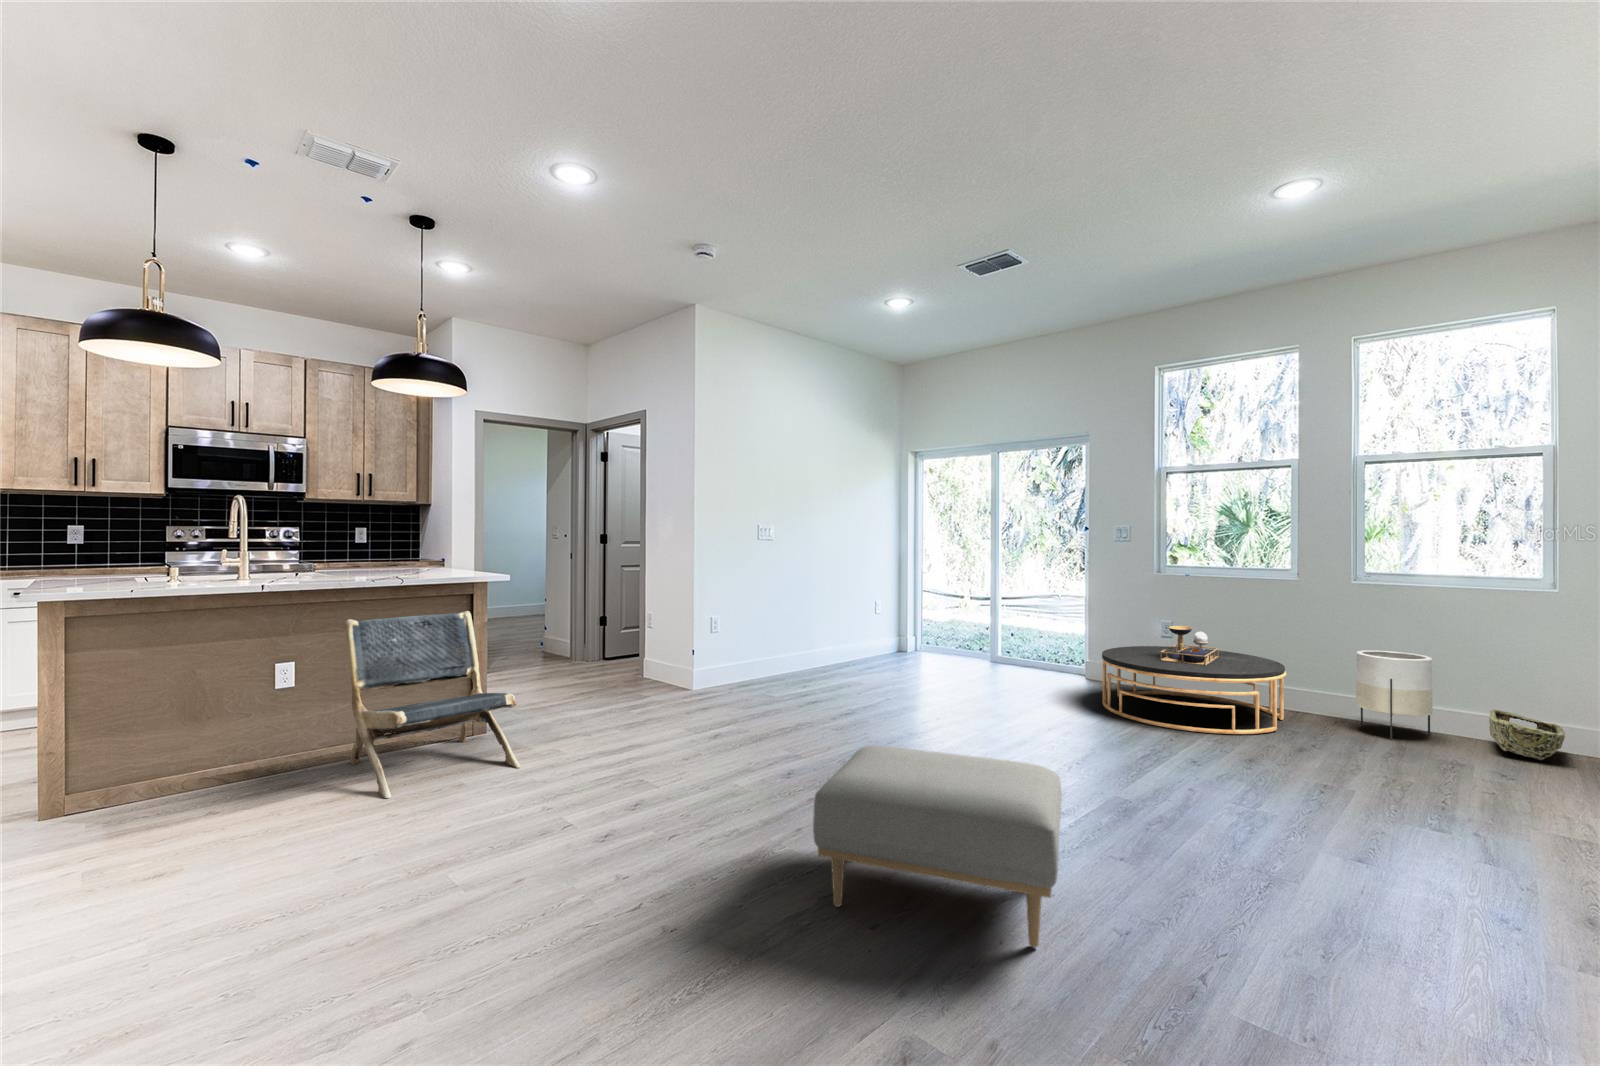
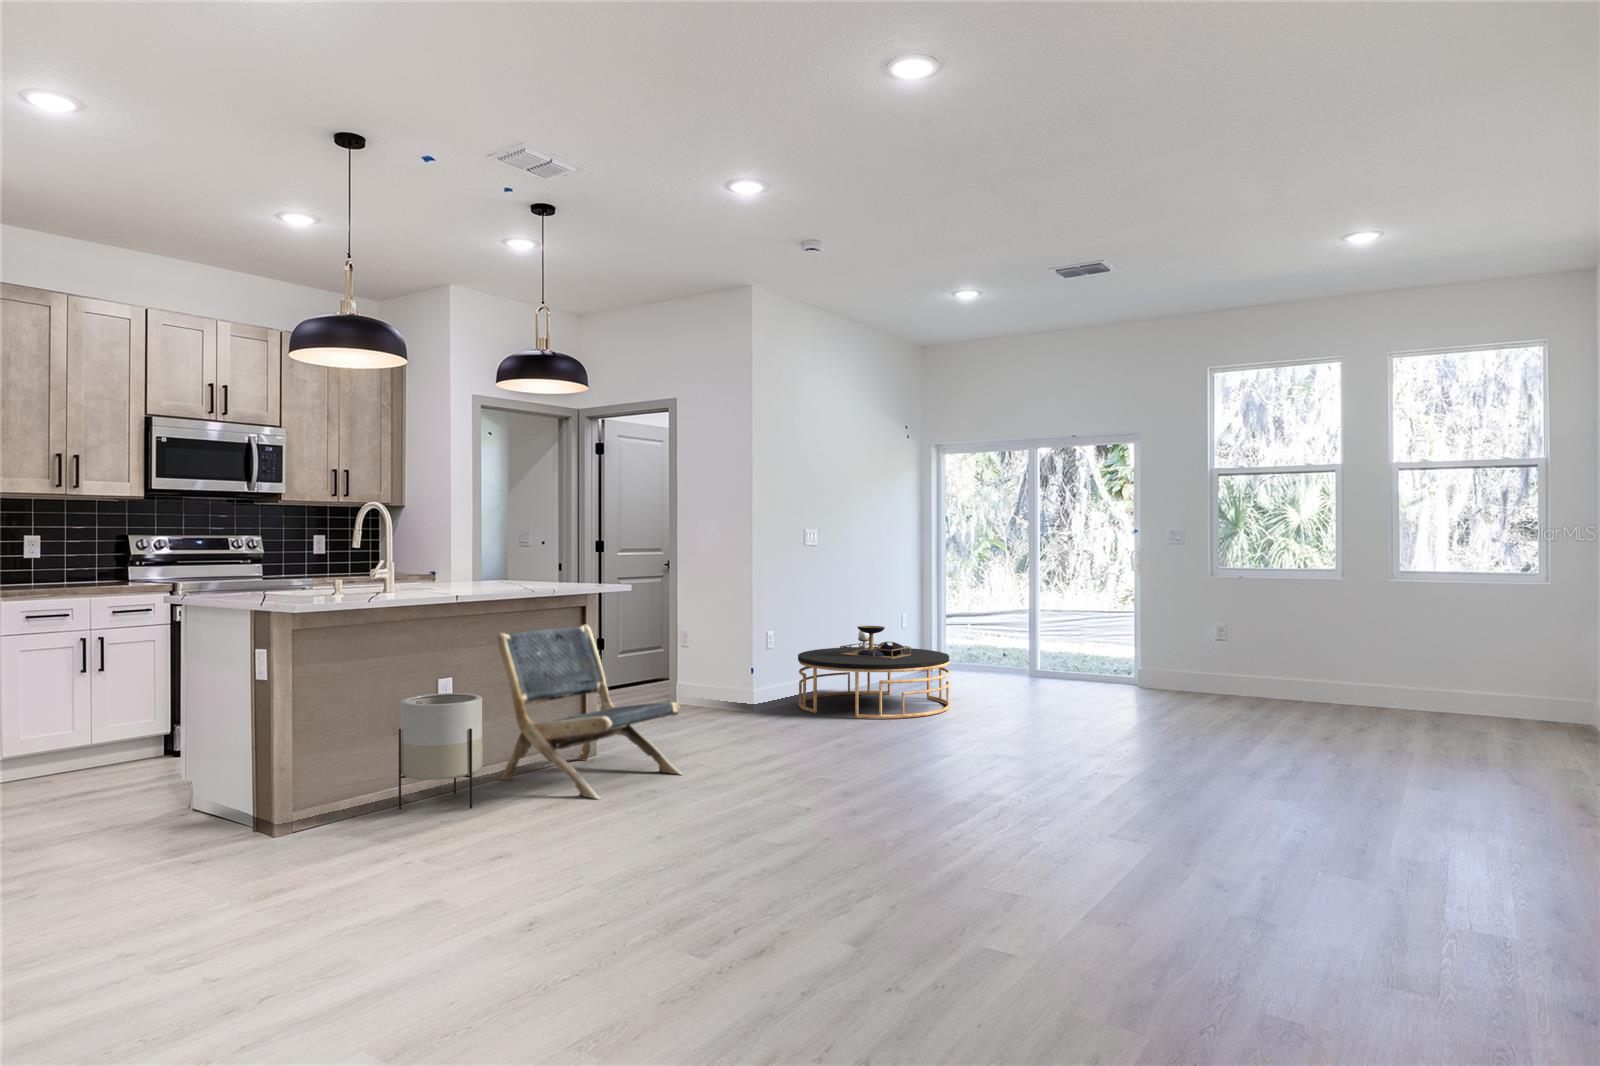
coffee table: present [1102,626,1286,734] -> present [798,626,951,719]
planter: present [1356,650,1433,740] -> present [399,693,483,809]
woven basket: present [1489,710,1565,760] -> none [1500,692,1555,730]
ottoman: present [813,746,1062,948] -> none [1052,718,1245,838]

